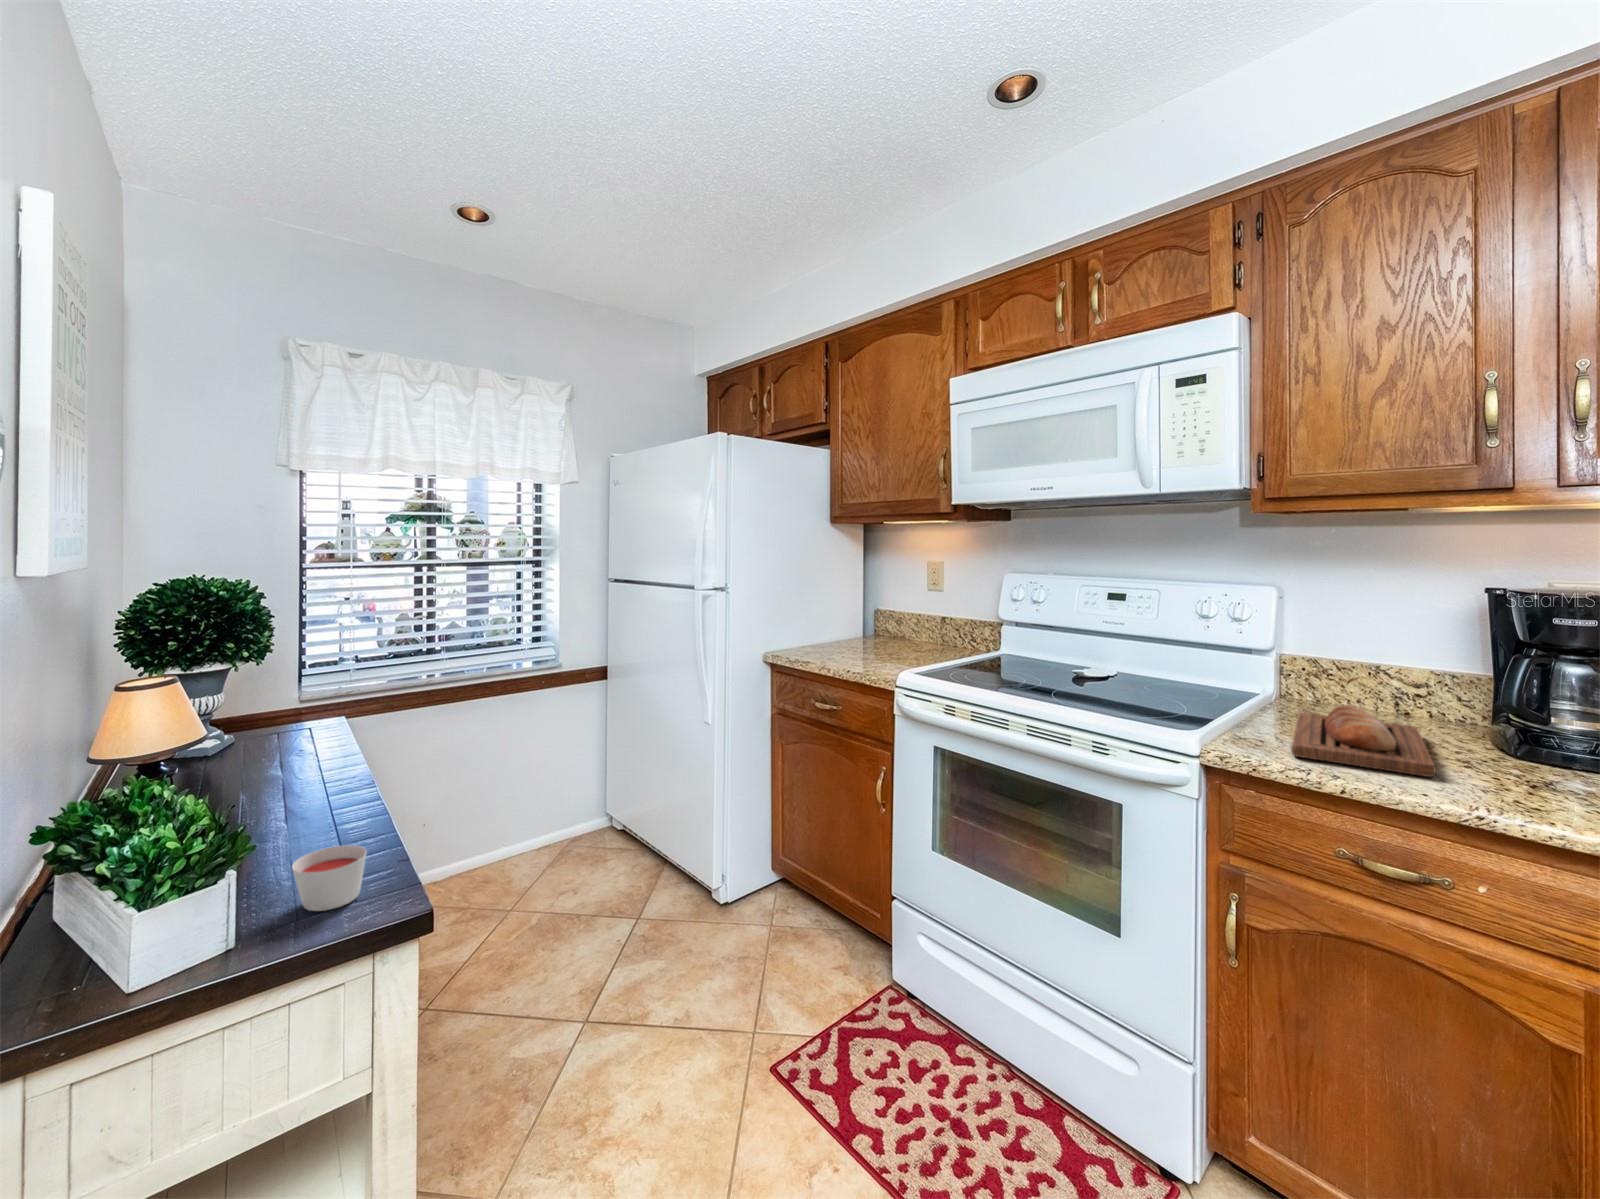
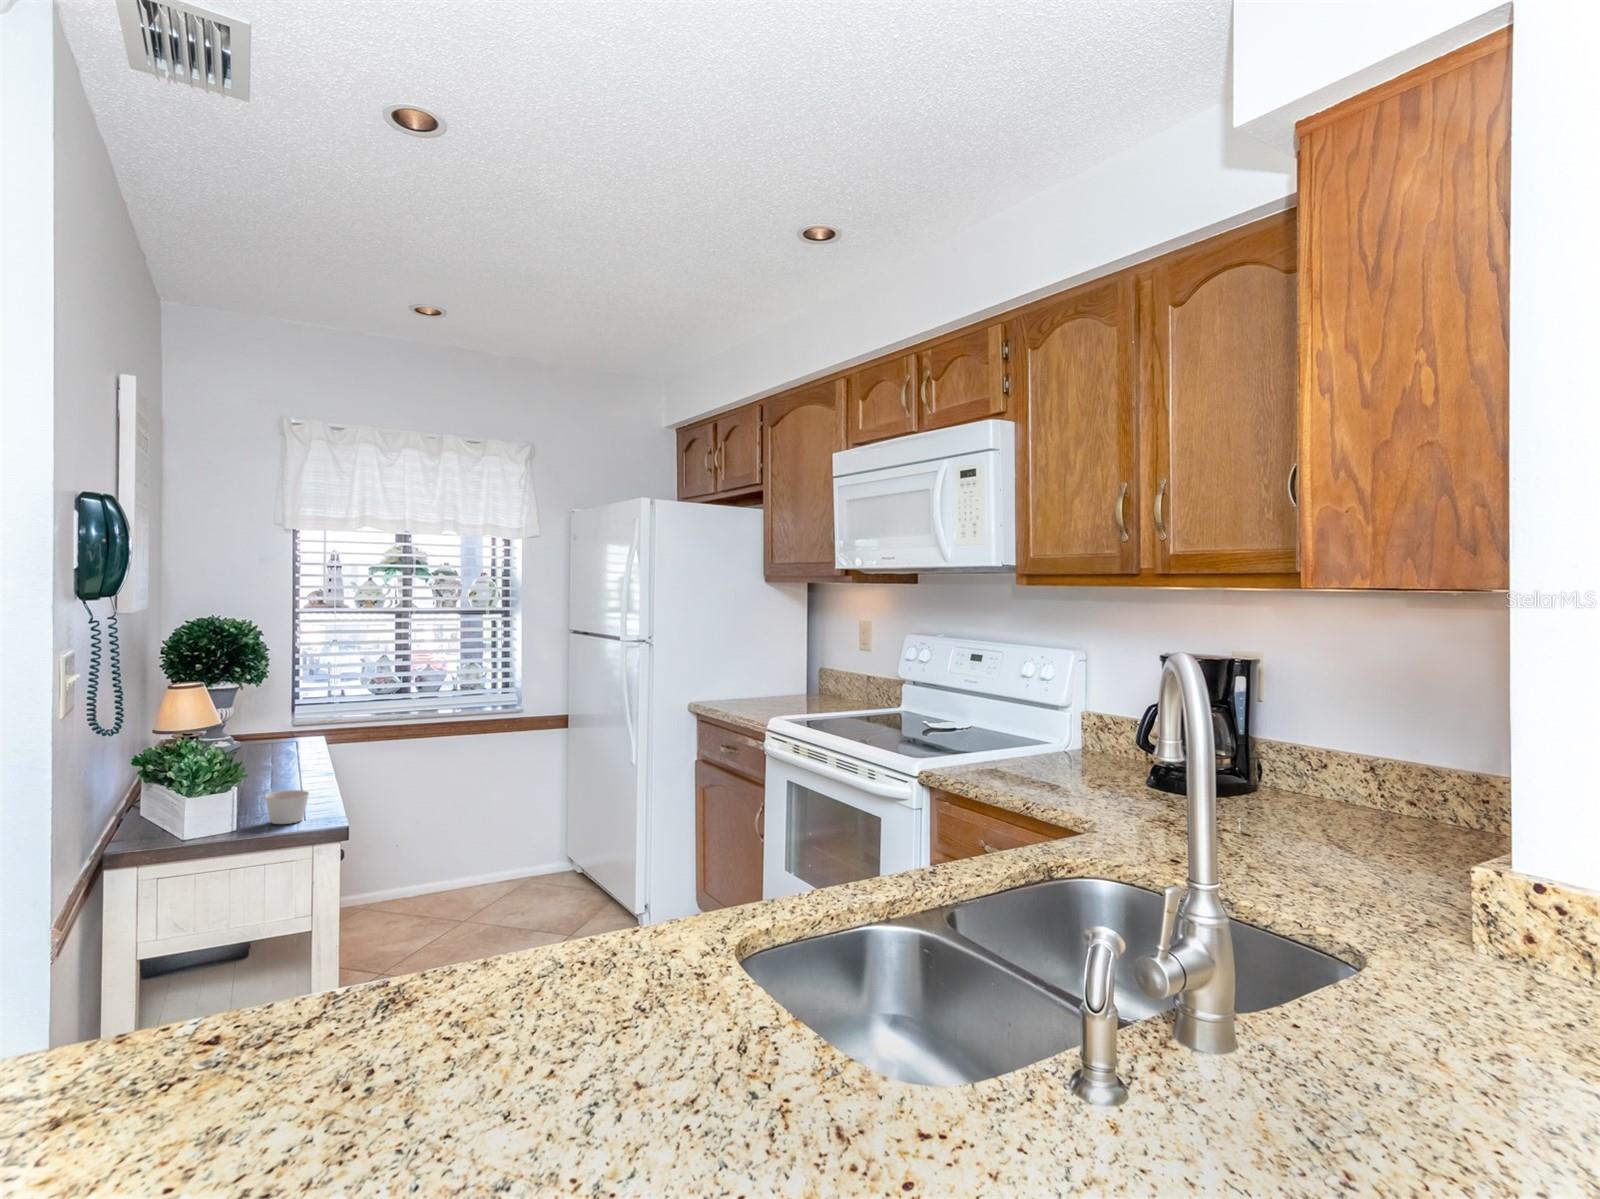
bread loaf: present [1291,705,1436,777] -> none [978,744,1121,789]

